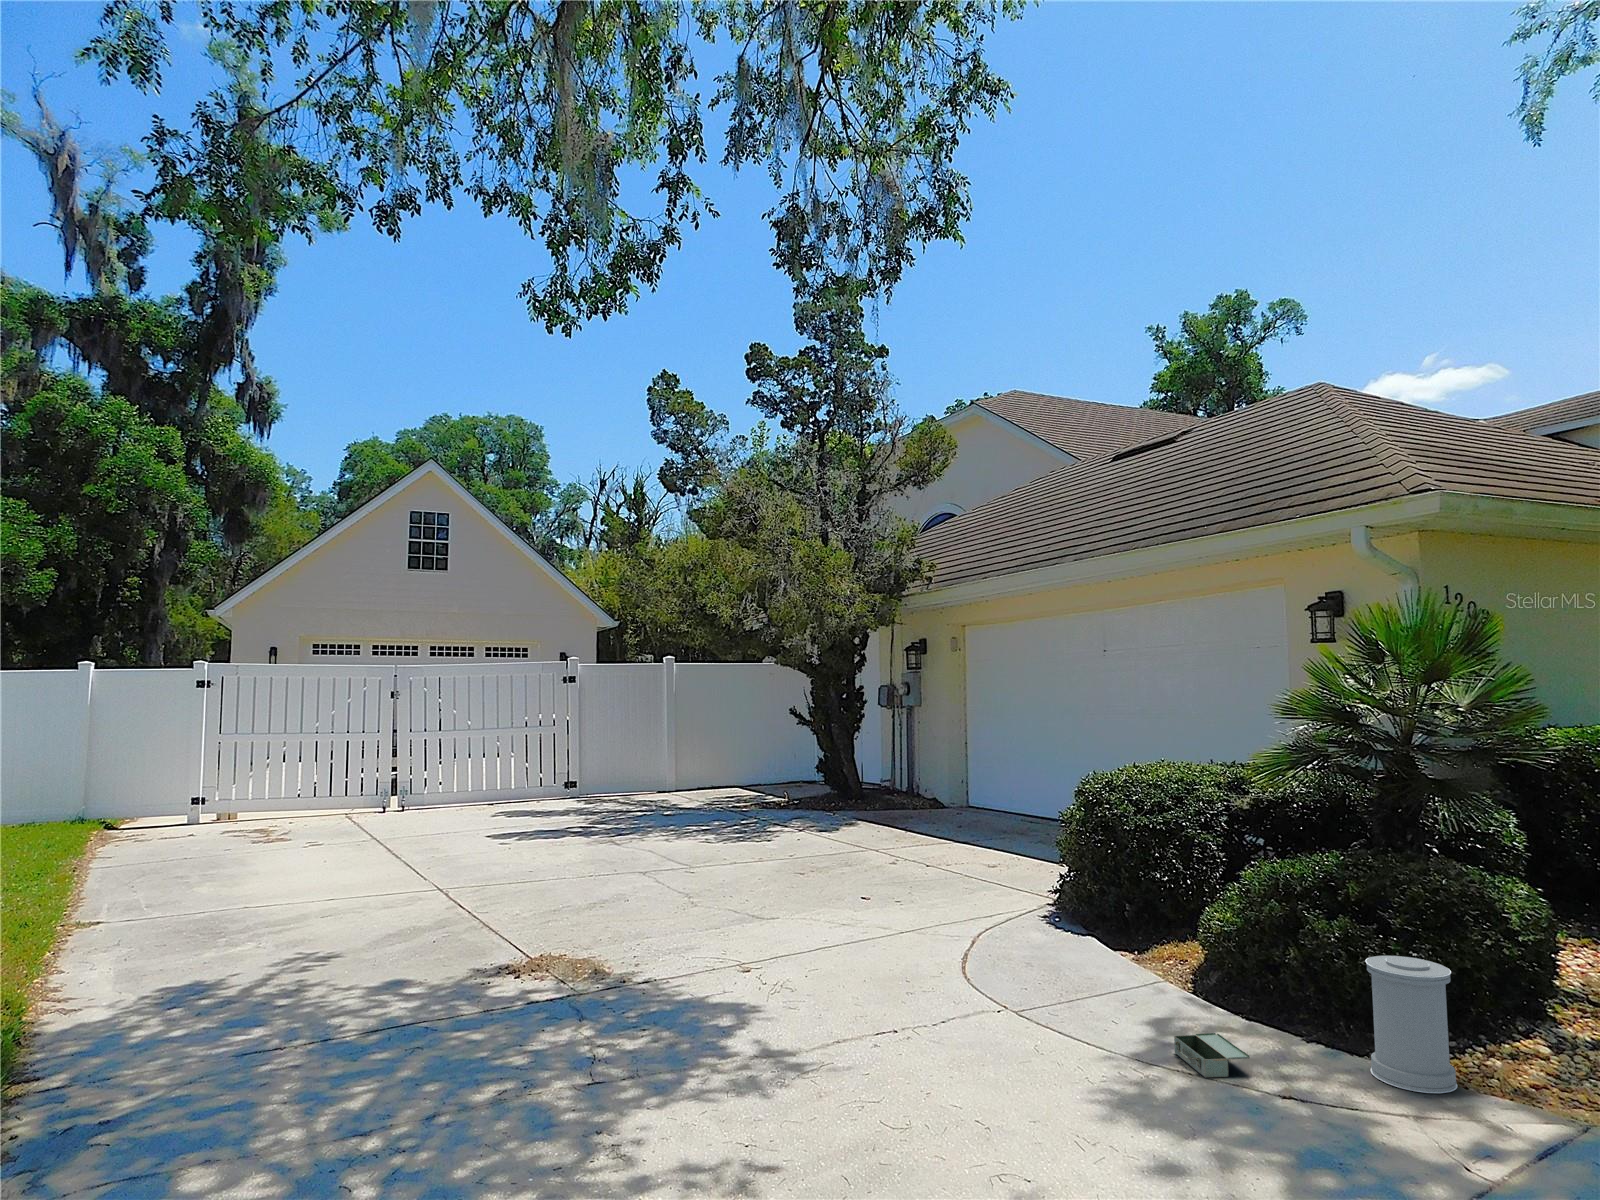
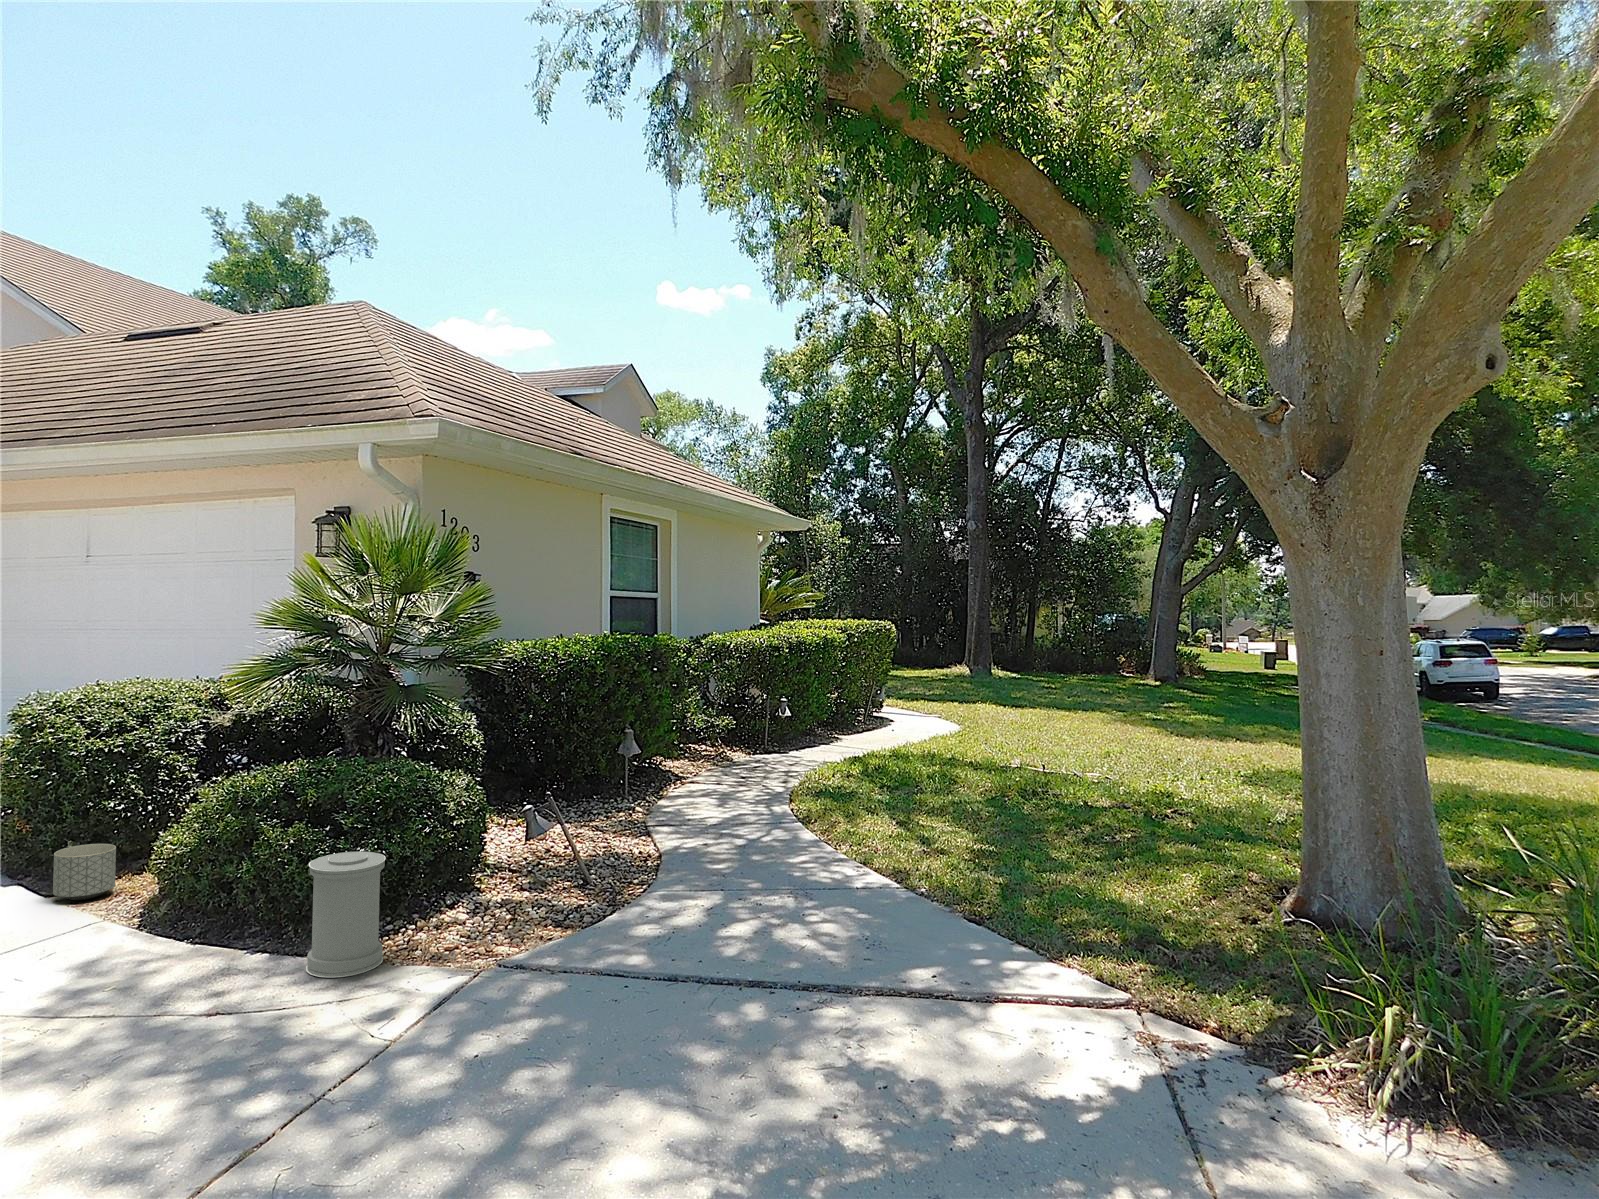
planter: none [1122,906,1168,954] -> present [53,844,116,900]
toolbox: present [1174,1033,1250,1077] -> none [81,976,172,1031]

